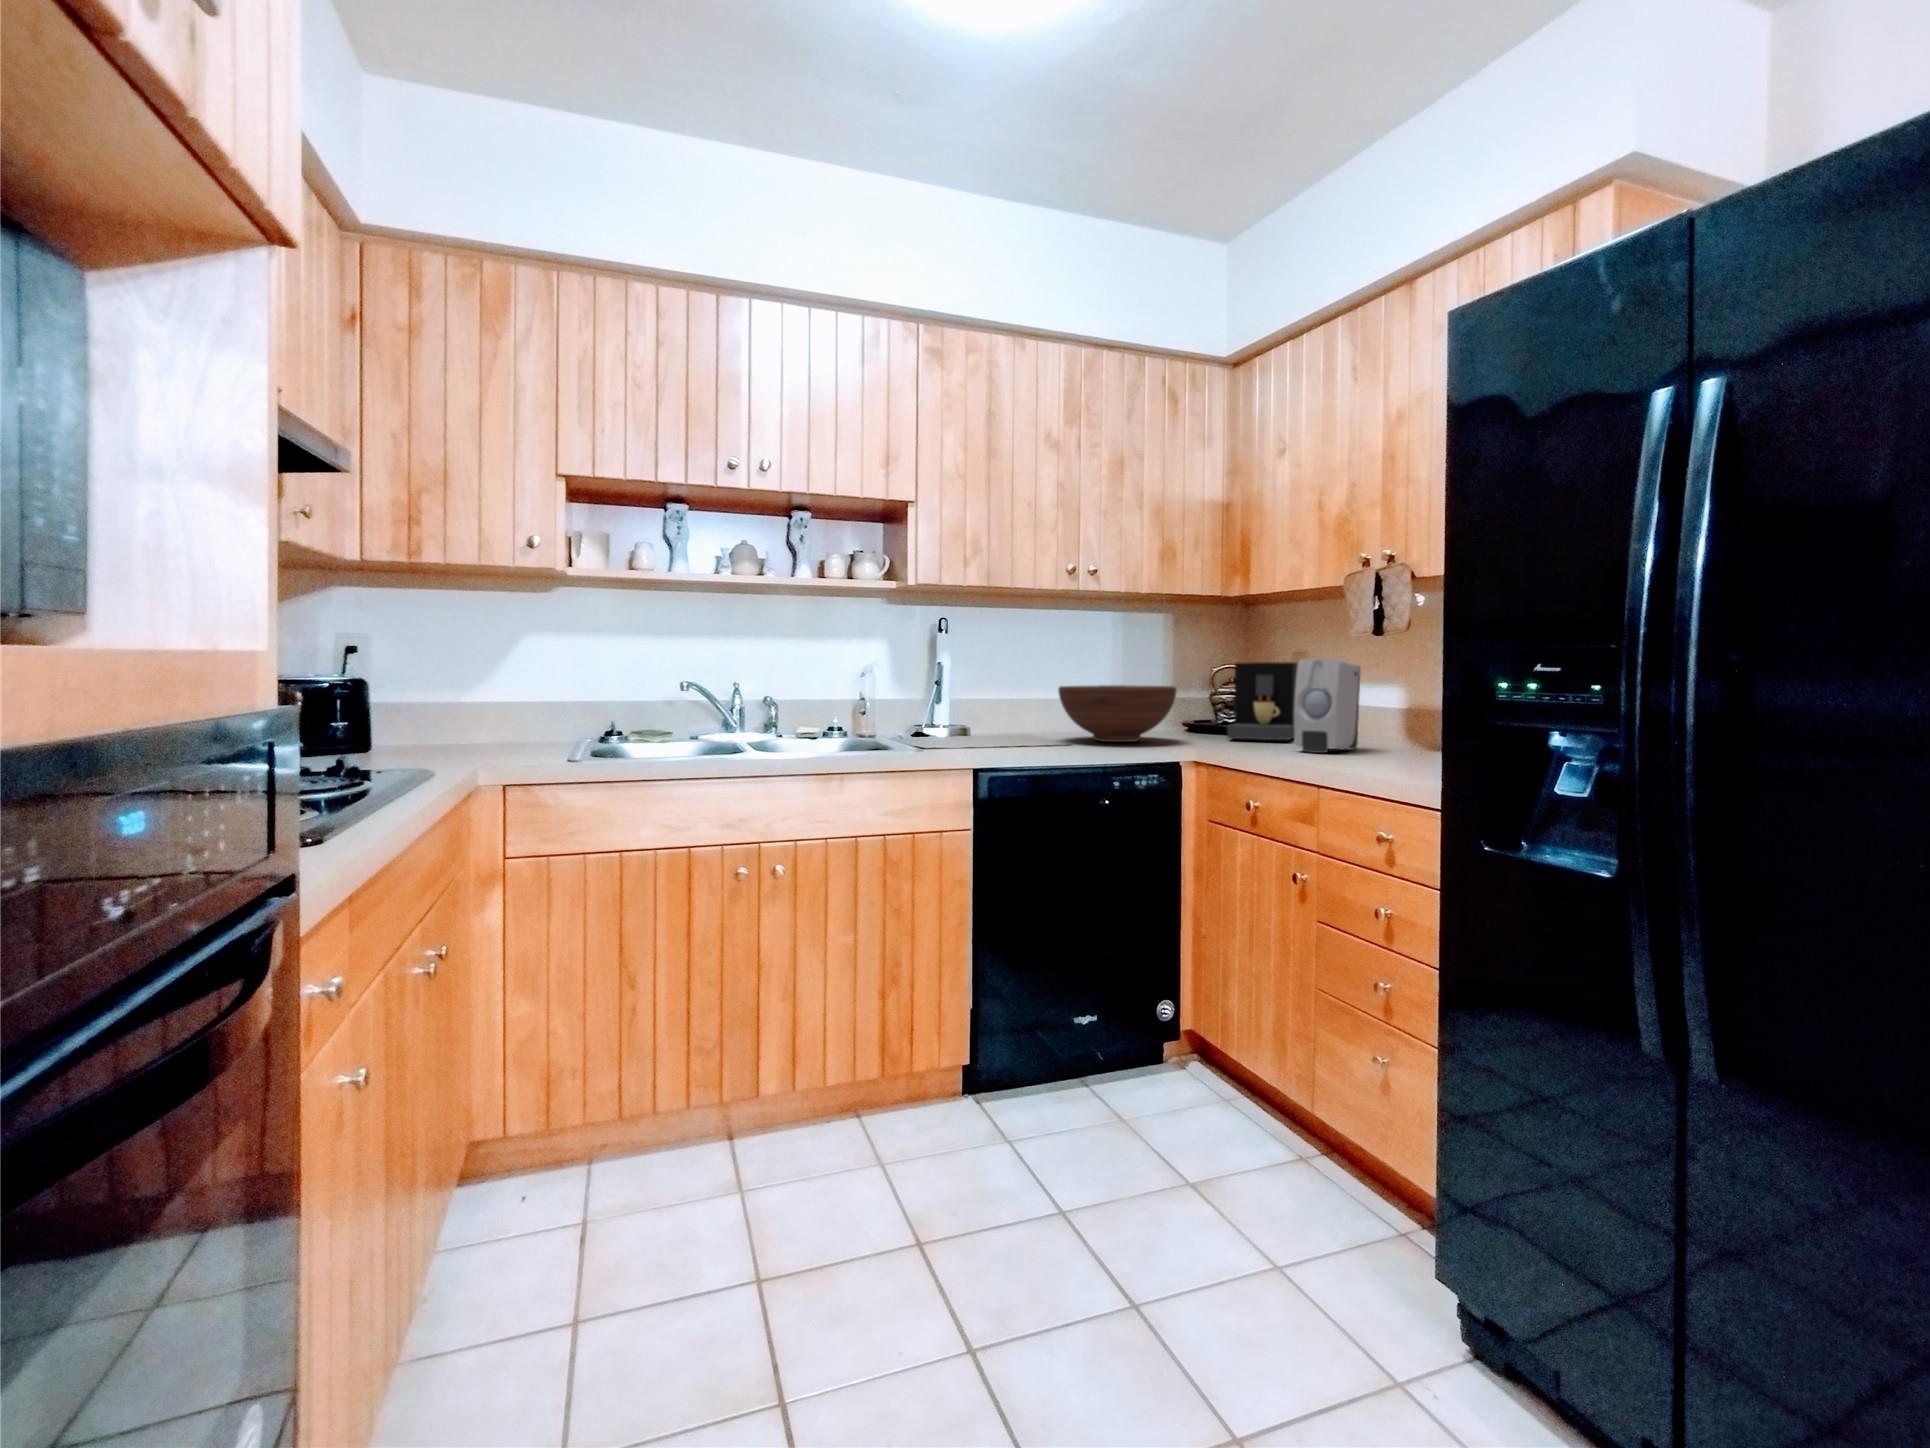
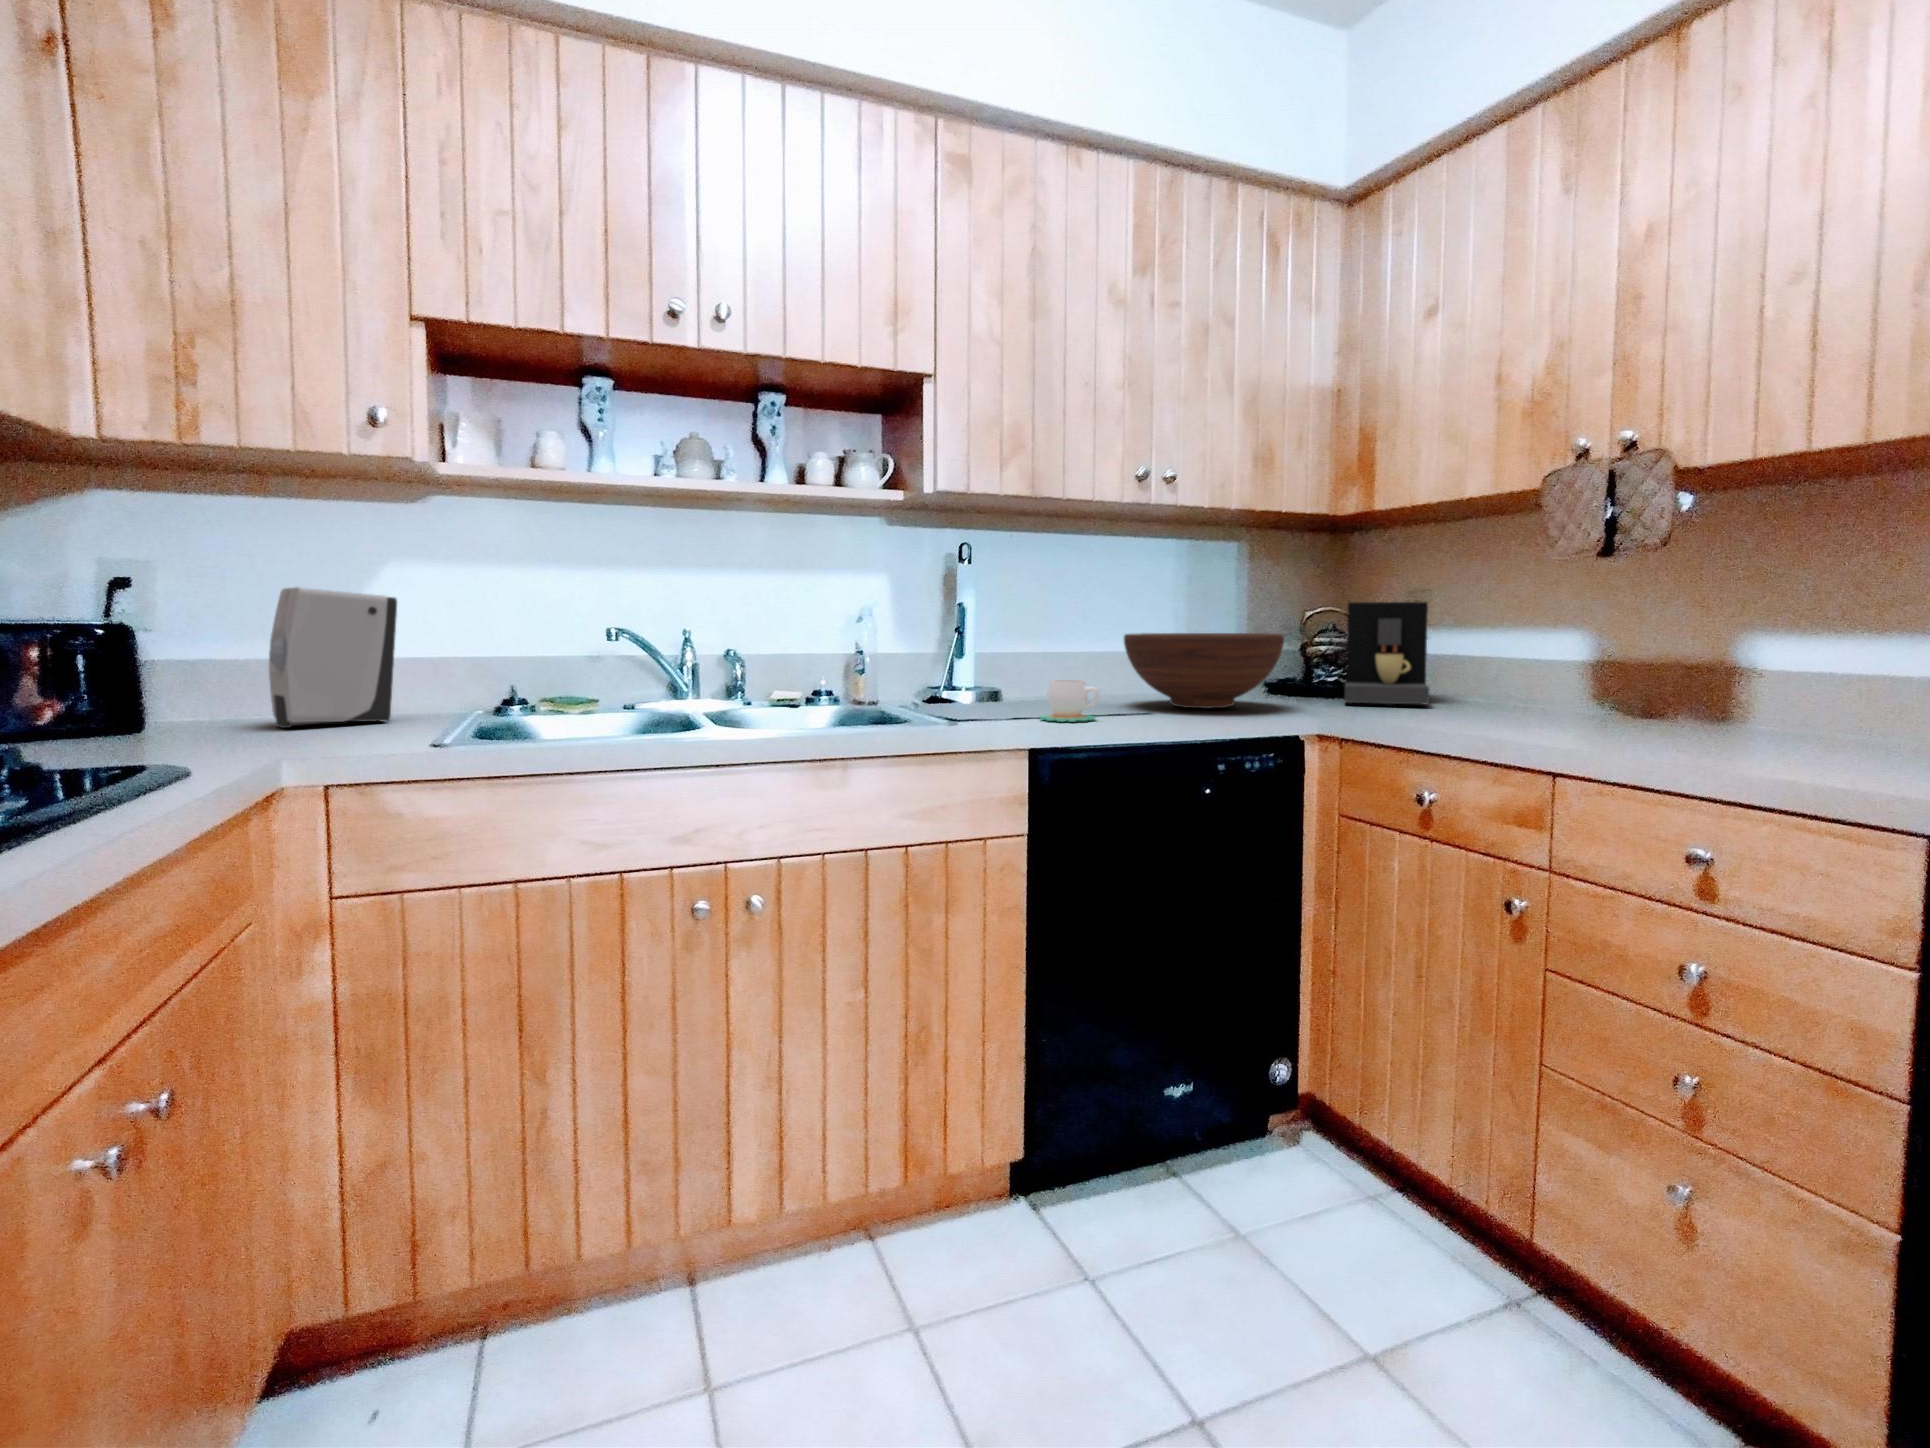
soap dispenser: present [1294,659,1360,753] -> present [269,587,397,728]
mug: none [987,720,1030,750] -> present [1040,680,1099,722]

